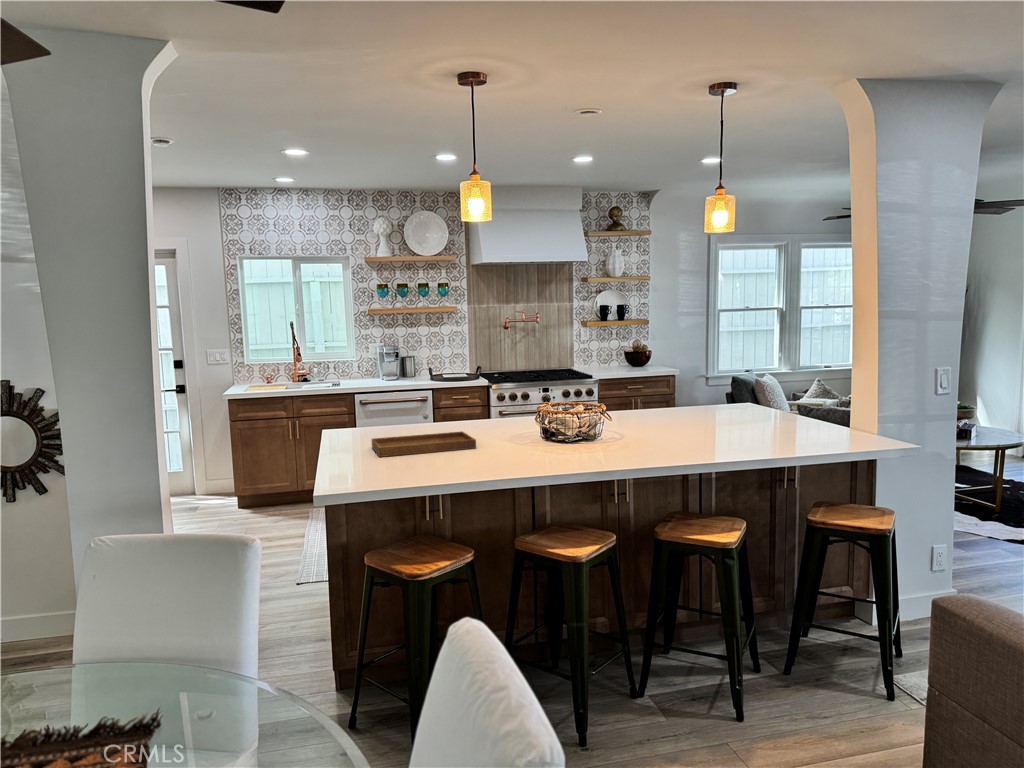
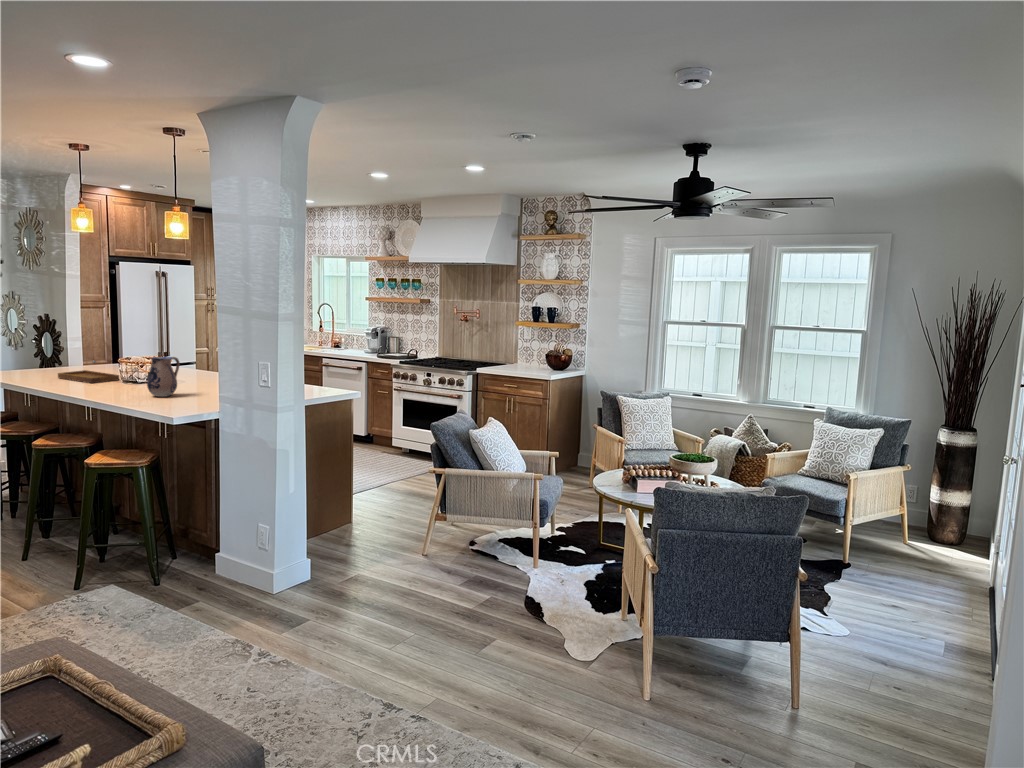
ceramic pitcher: none [634,377,674,435] -> present [147,357,180,397]

